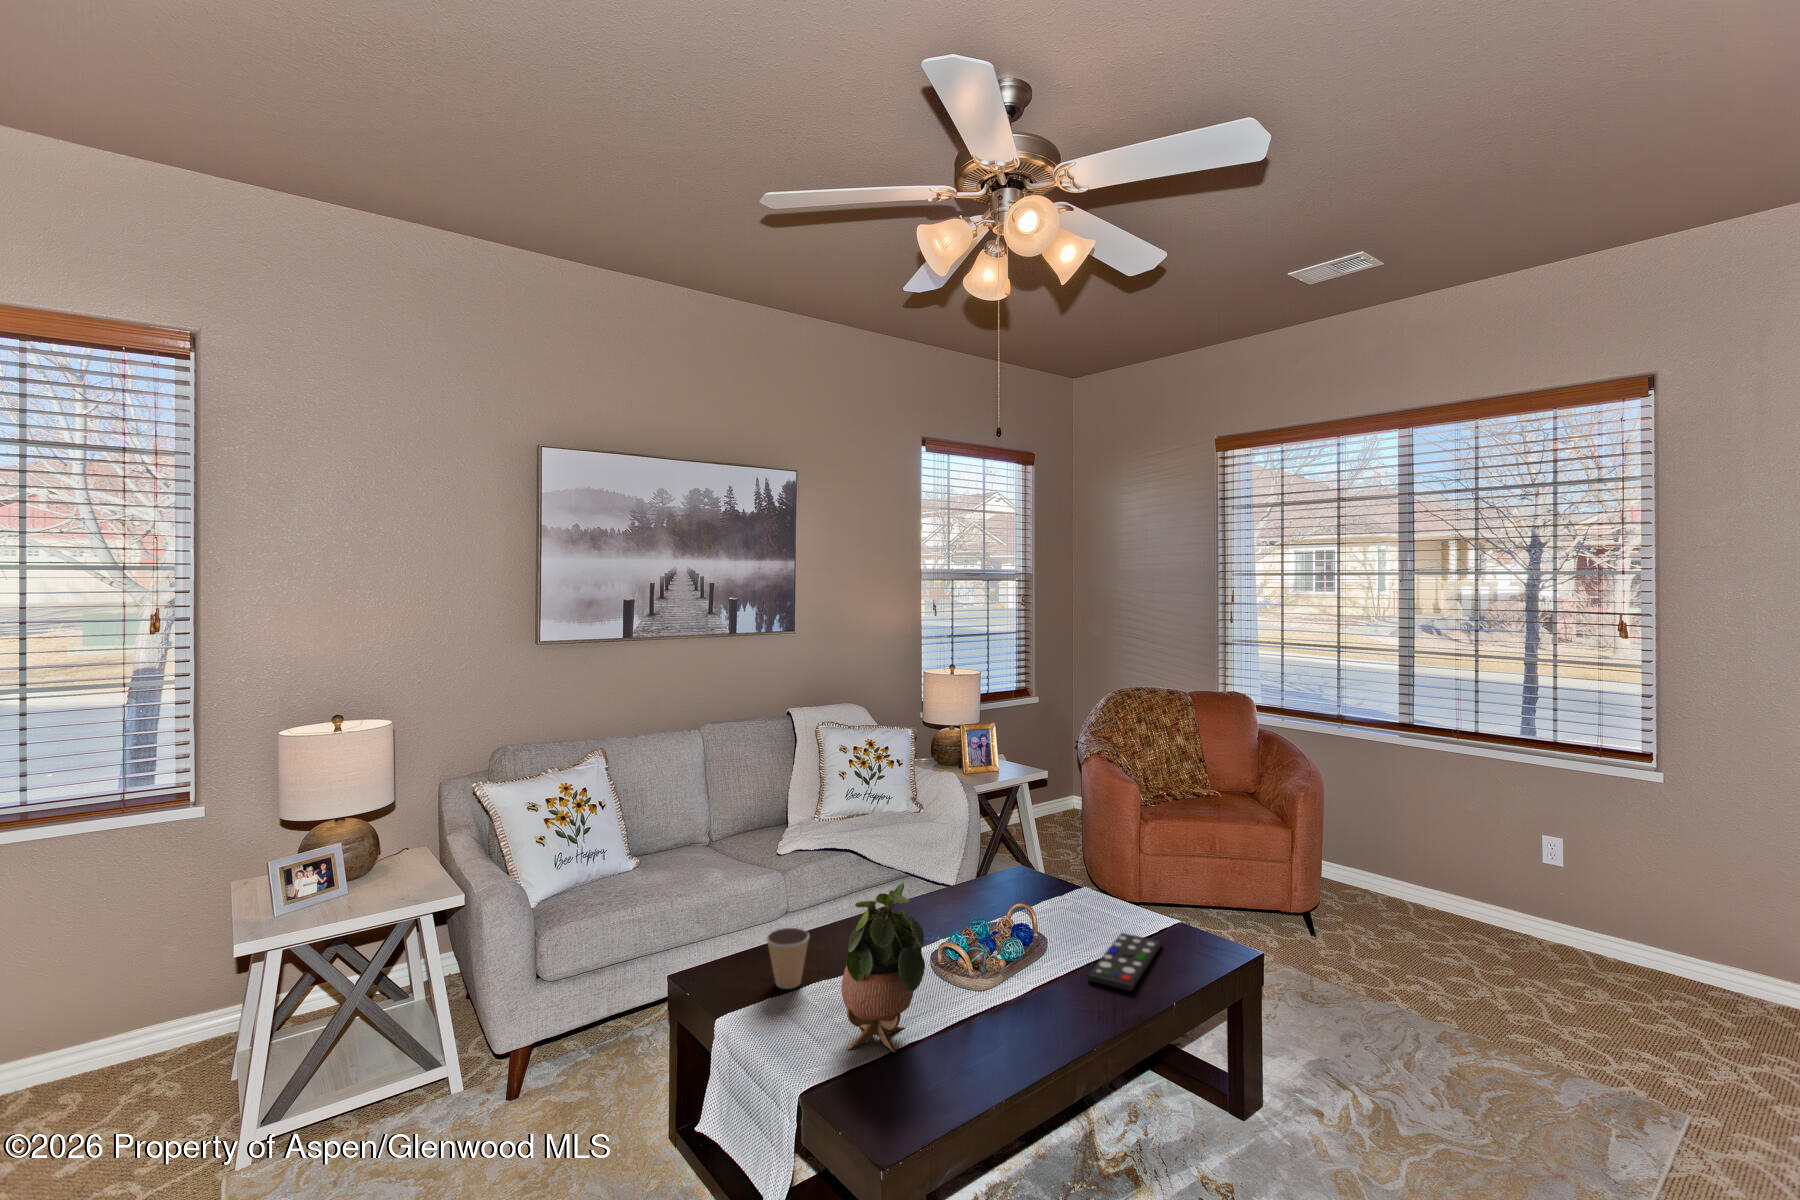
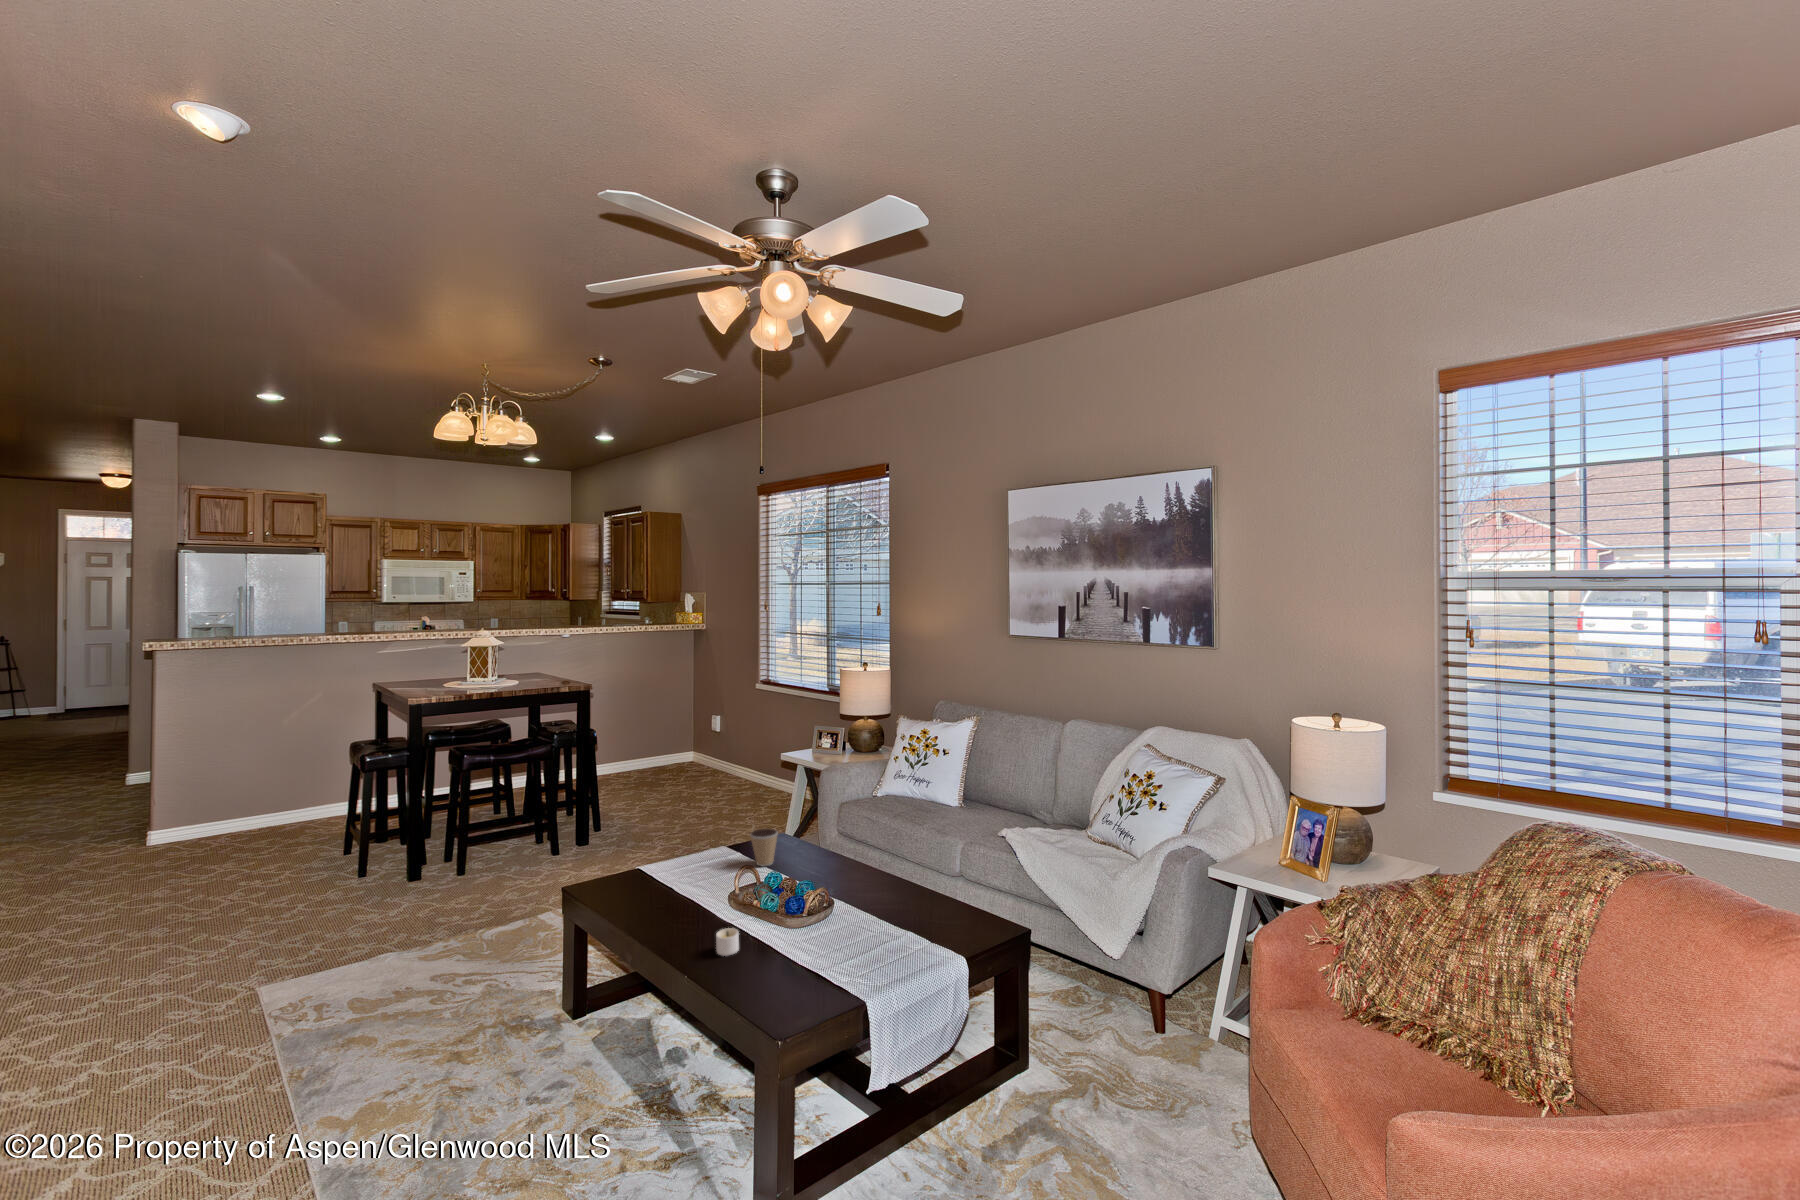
potted plant: present [841,883,925,1052] -> none [652,800,715,900]
remote control: present [1088,933,1161,991] -> none [718,958,832,1006]
candle: none [1045,966,1082,1002] -> present [716,928,739,956]

